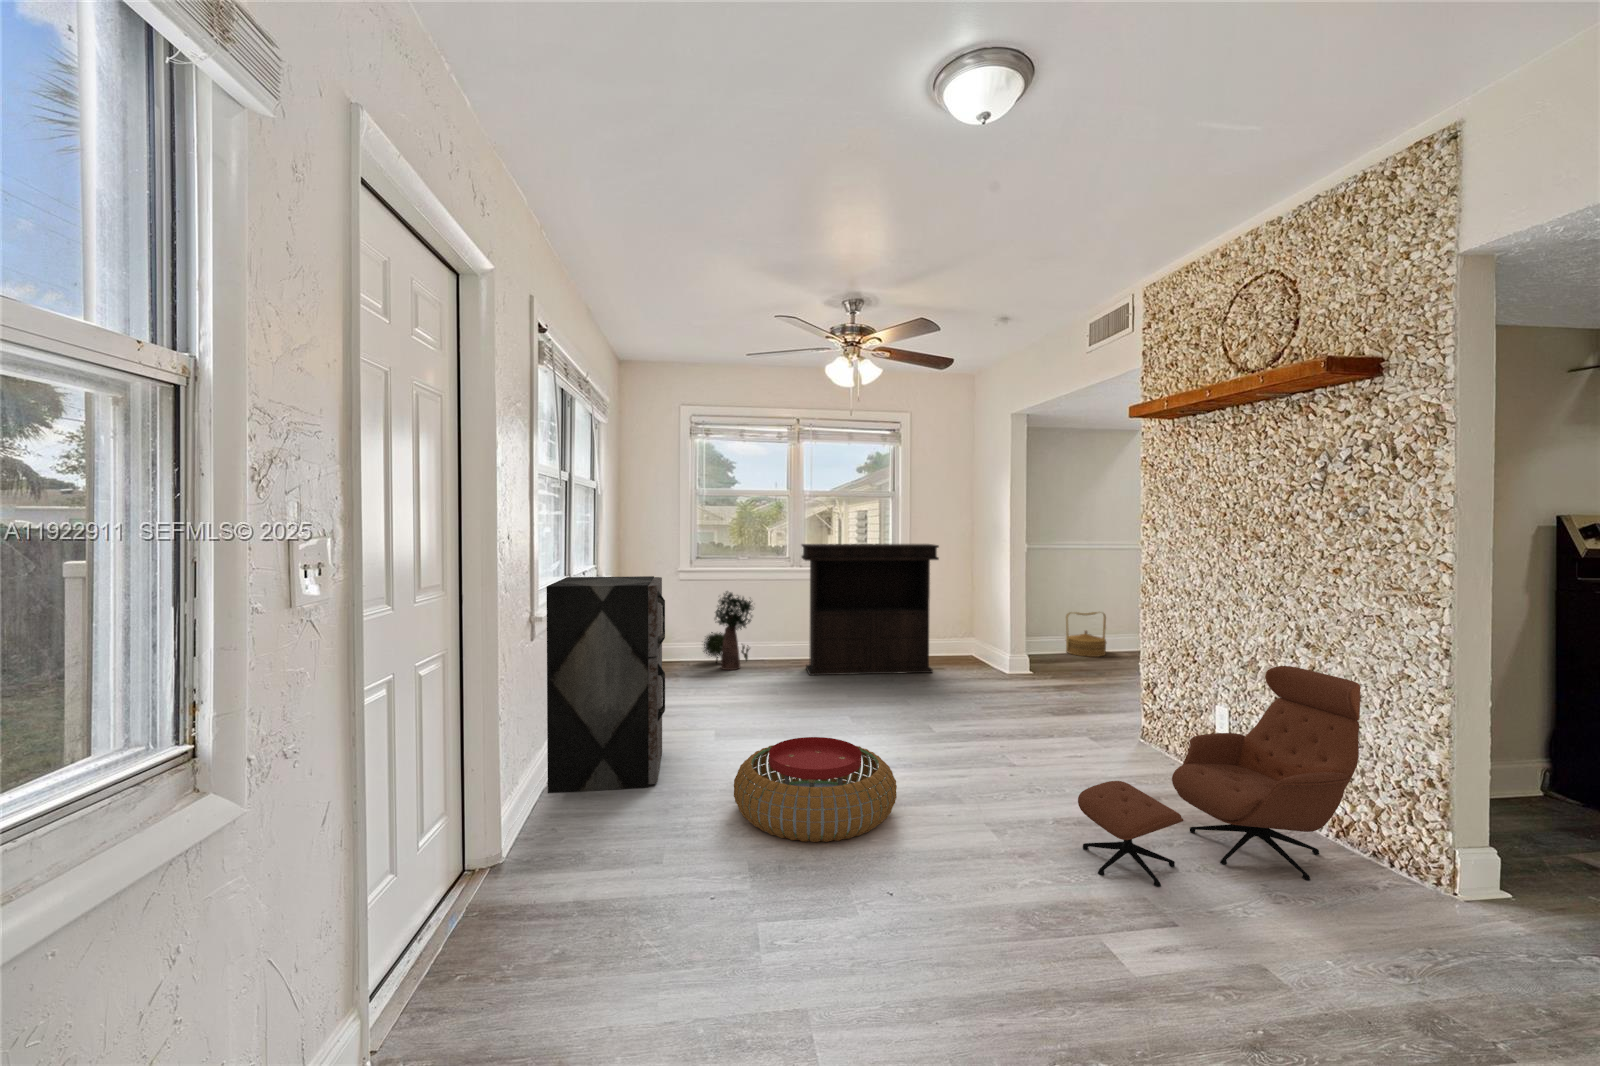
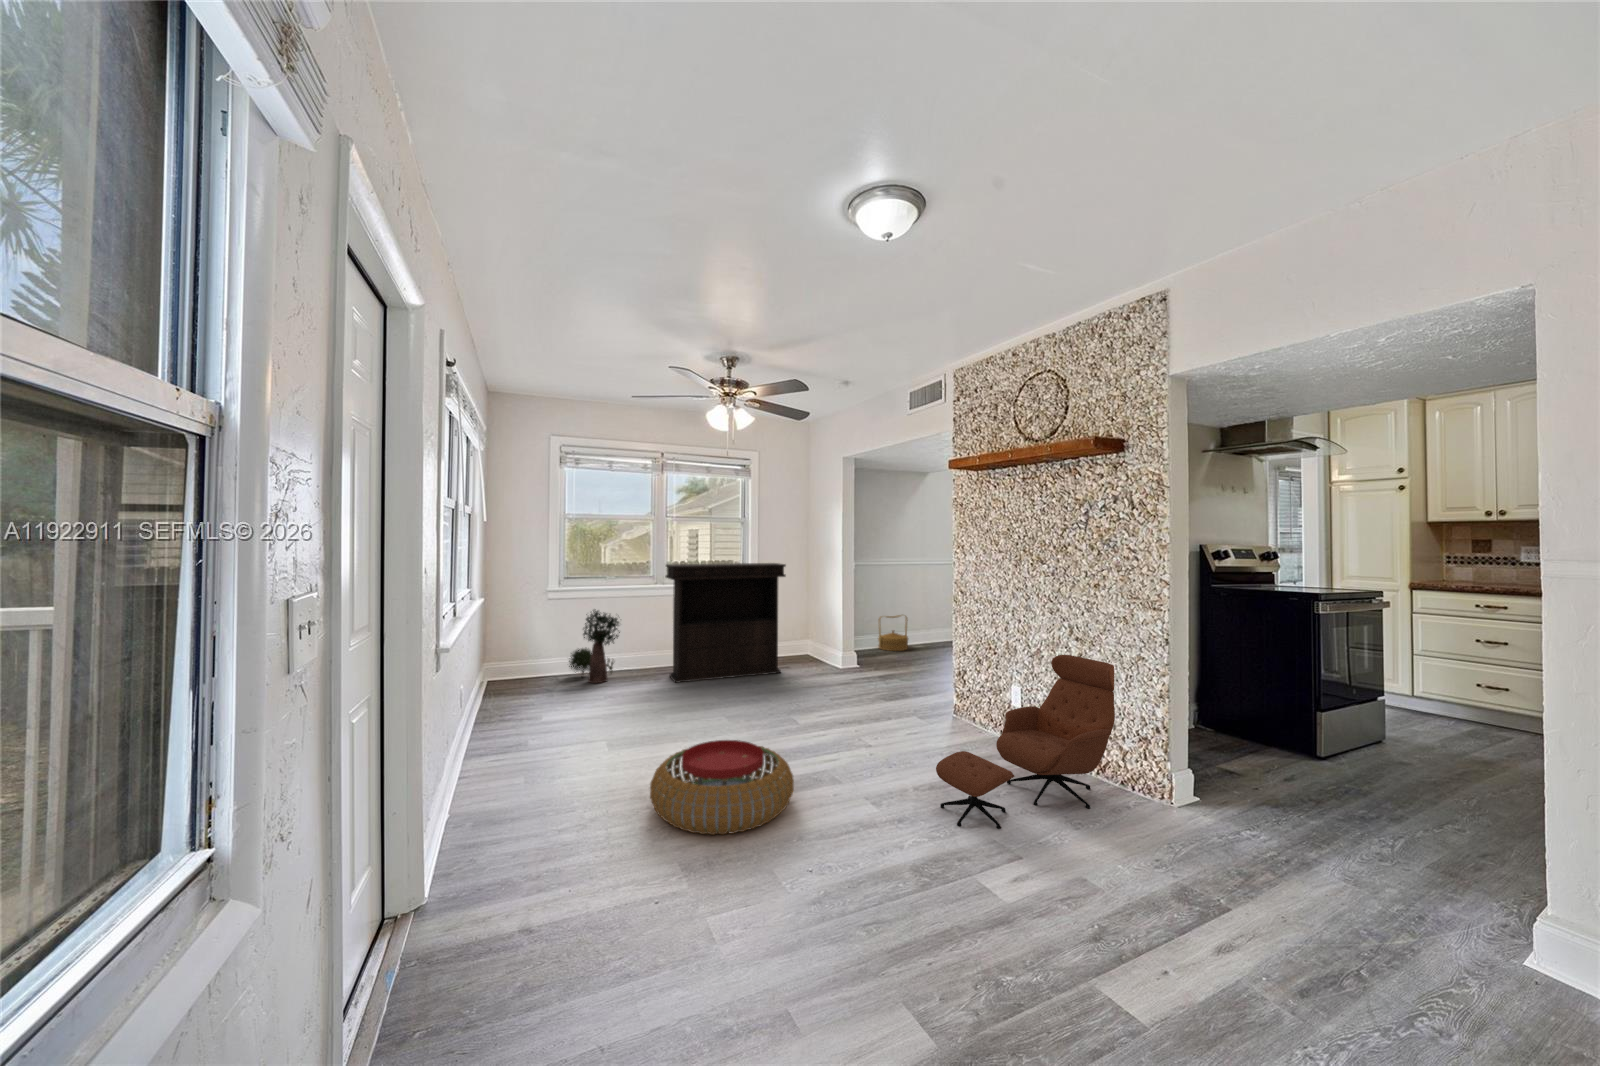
storage cabinet: present [546,576,665,793] -> none [452,602,575,824]

